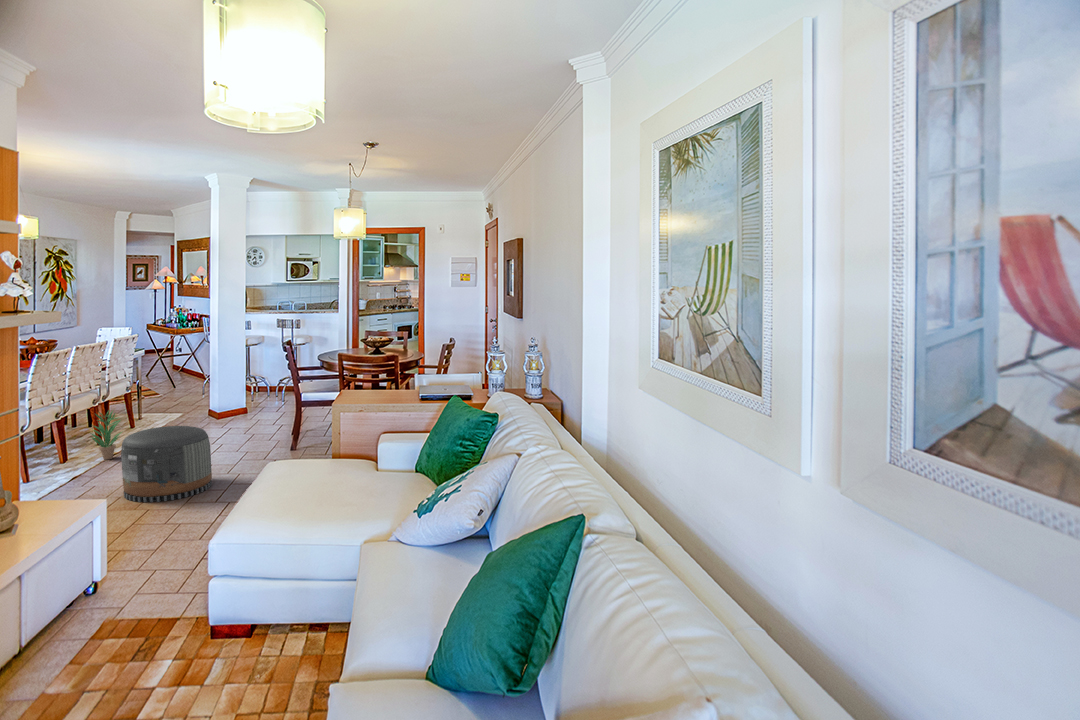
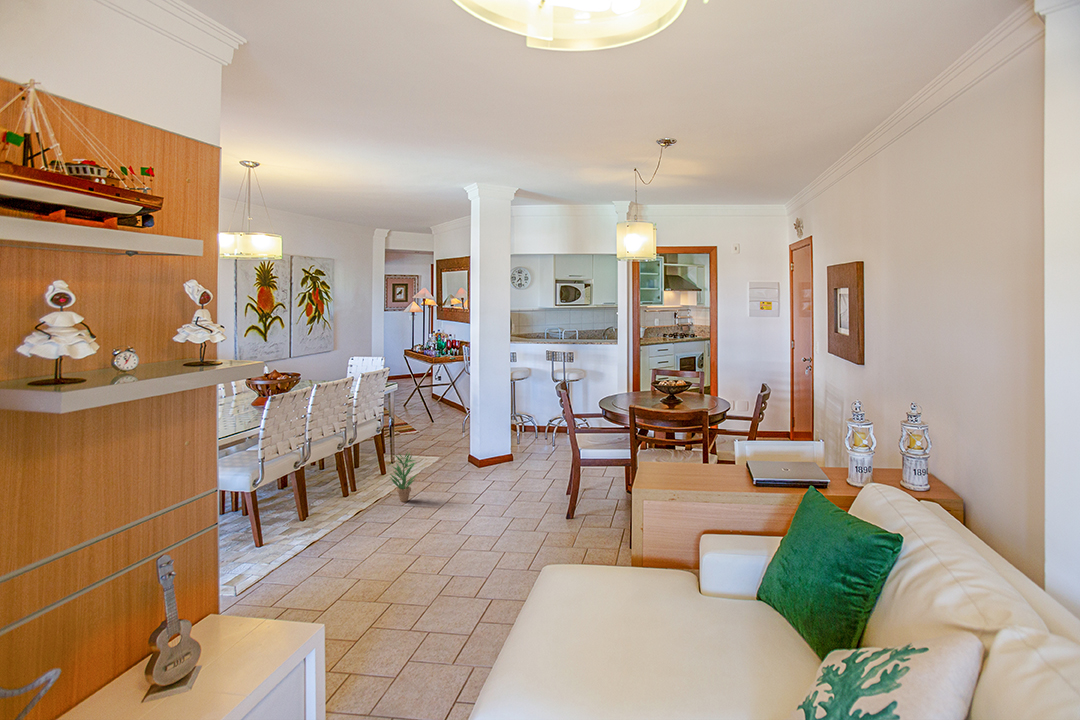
pouf: present [121,426,212,502] -> none [430,476,510,556]

